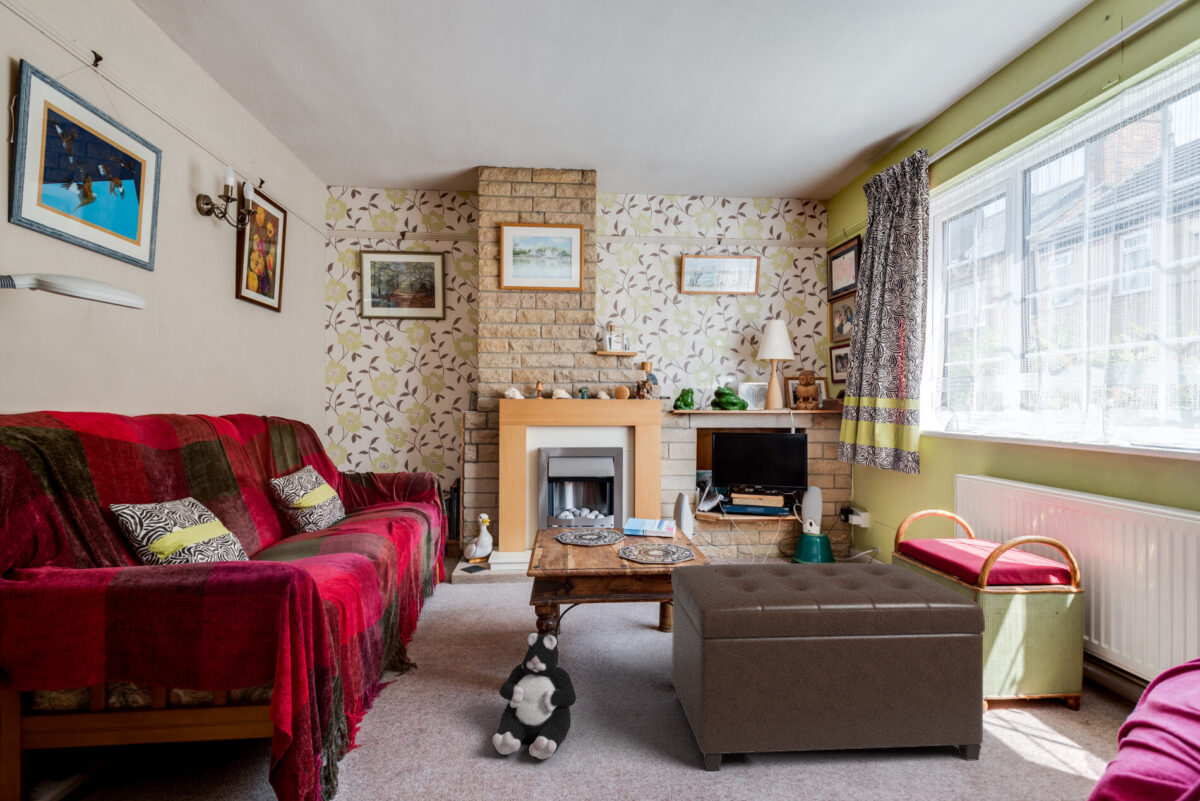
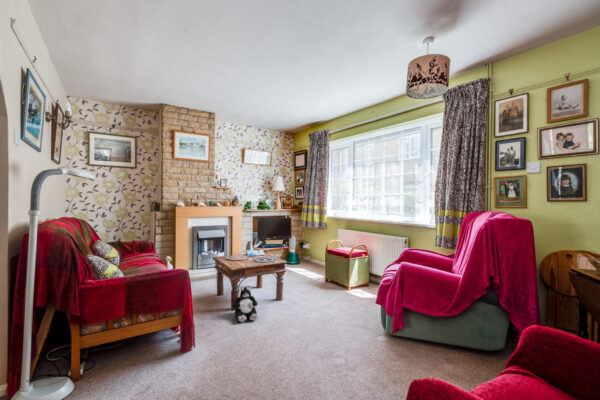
ottoman: present [671,563,985,771] -> none [276,256,354,313]

